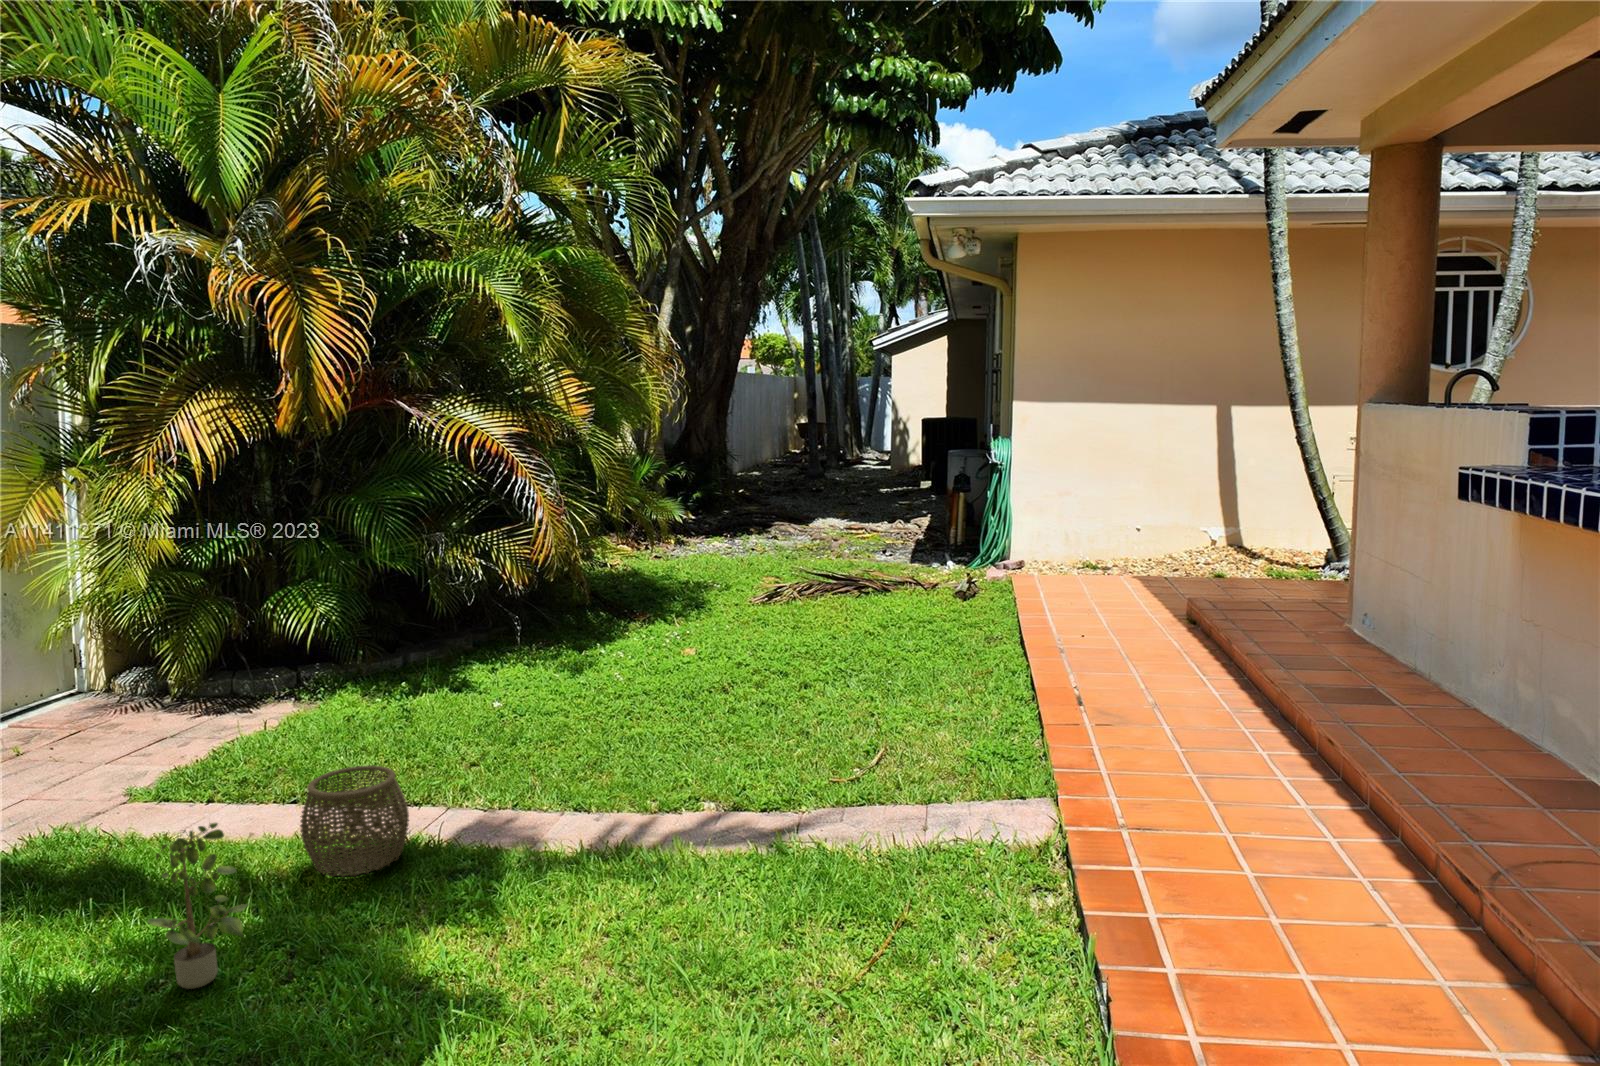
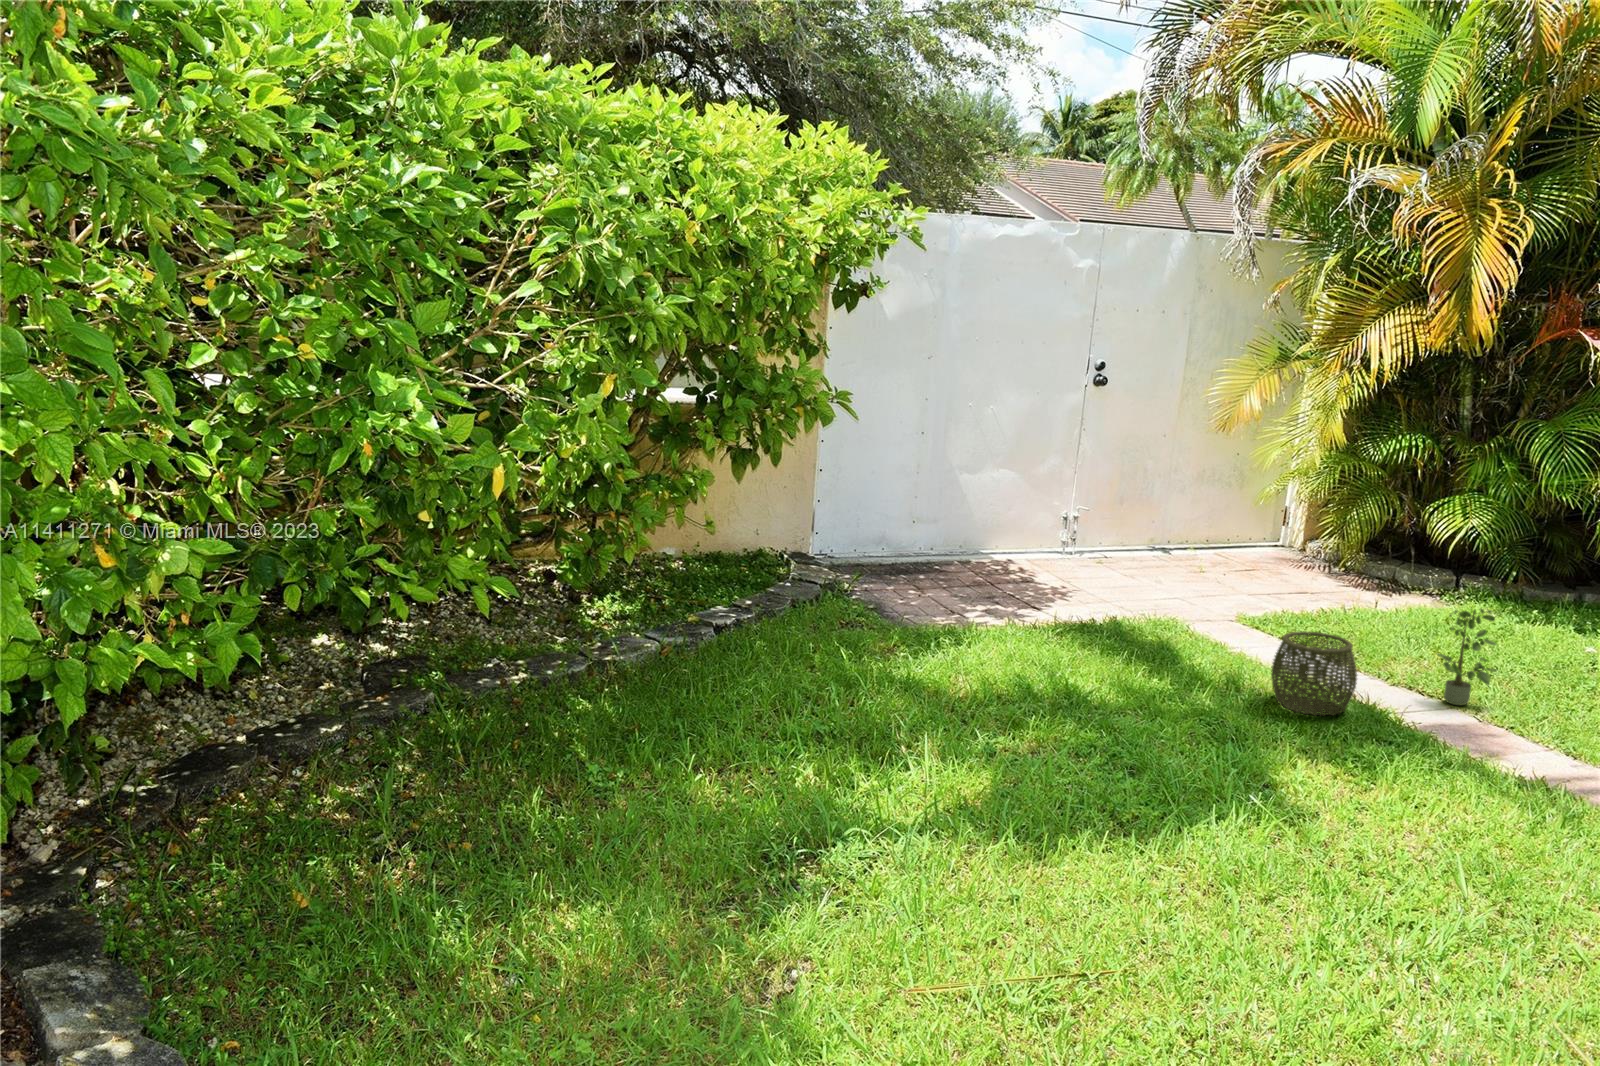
potted plant: present [148,823,248,989] -> present [1437,607,1497,705]

